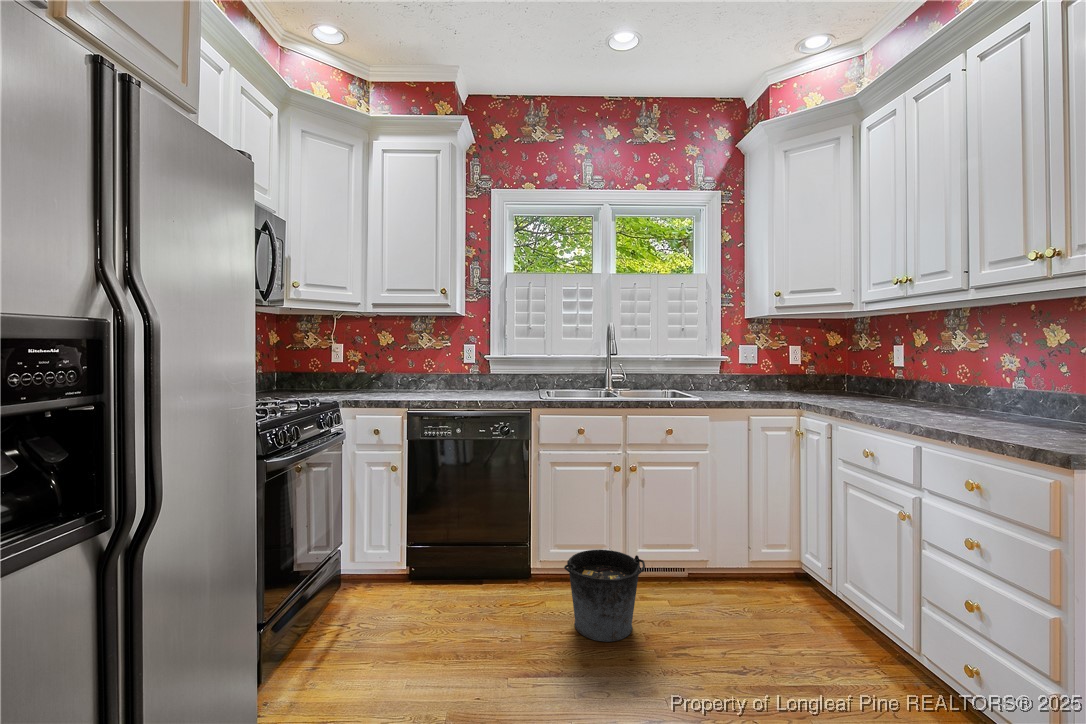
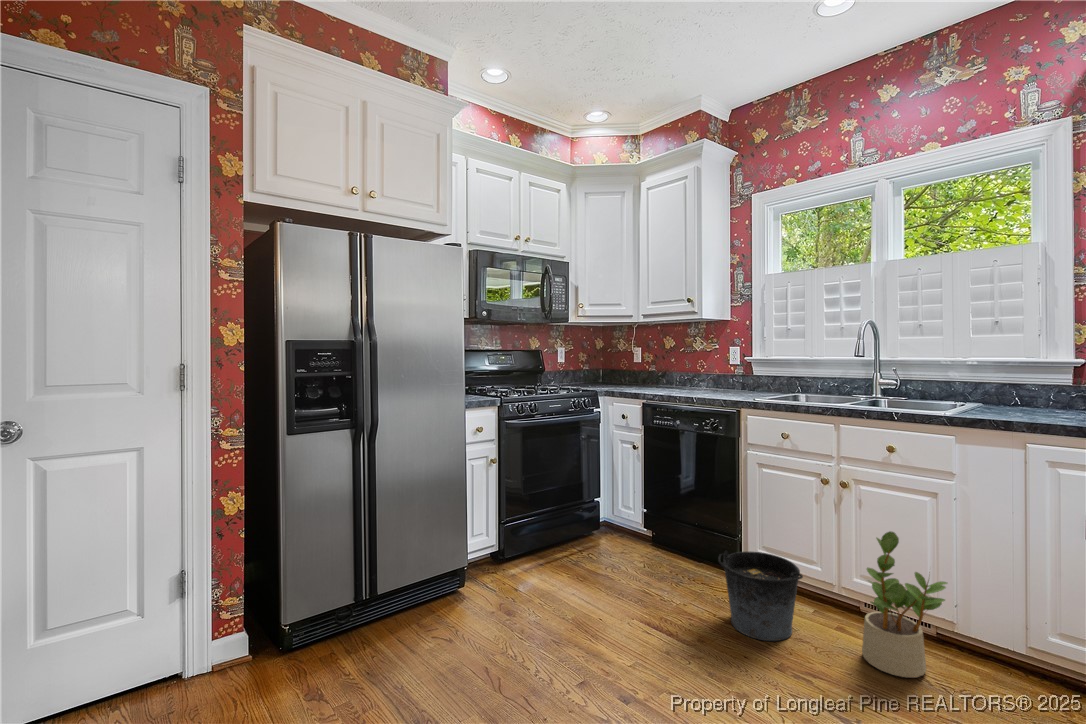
potted plant: none [677,499,734,619] -> present [862,531,947,677]

